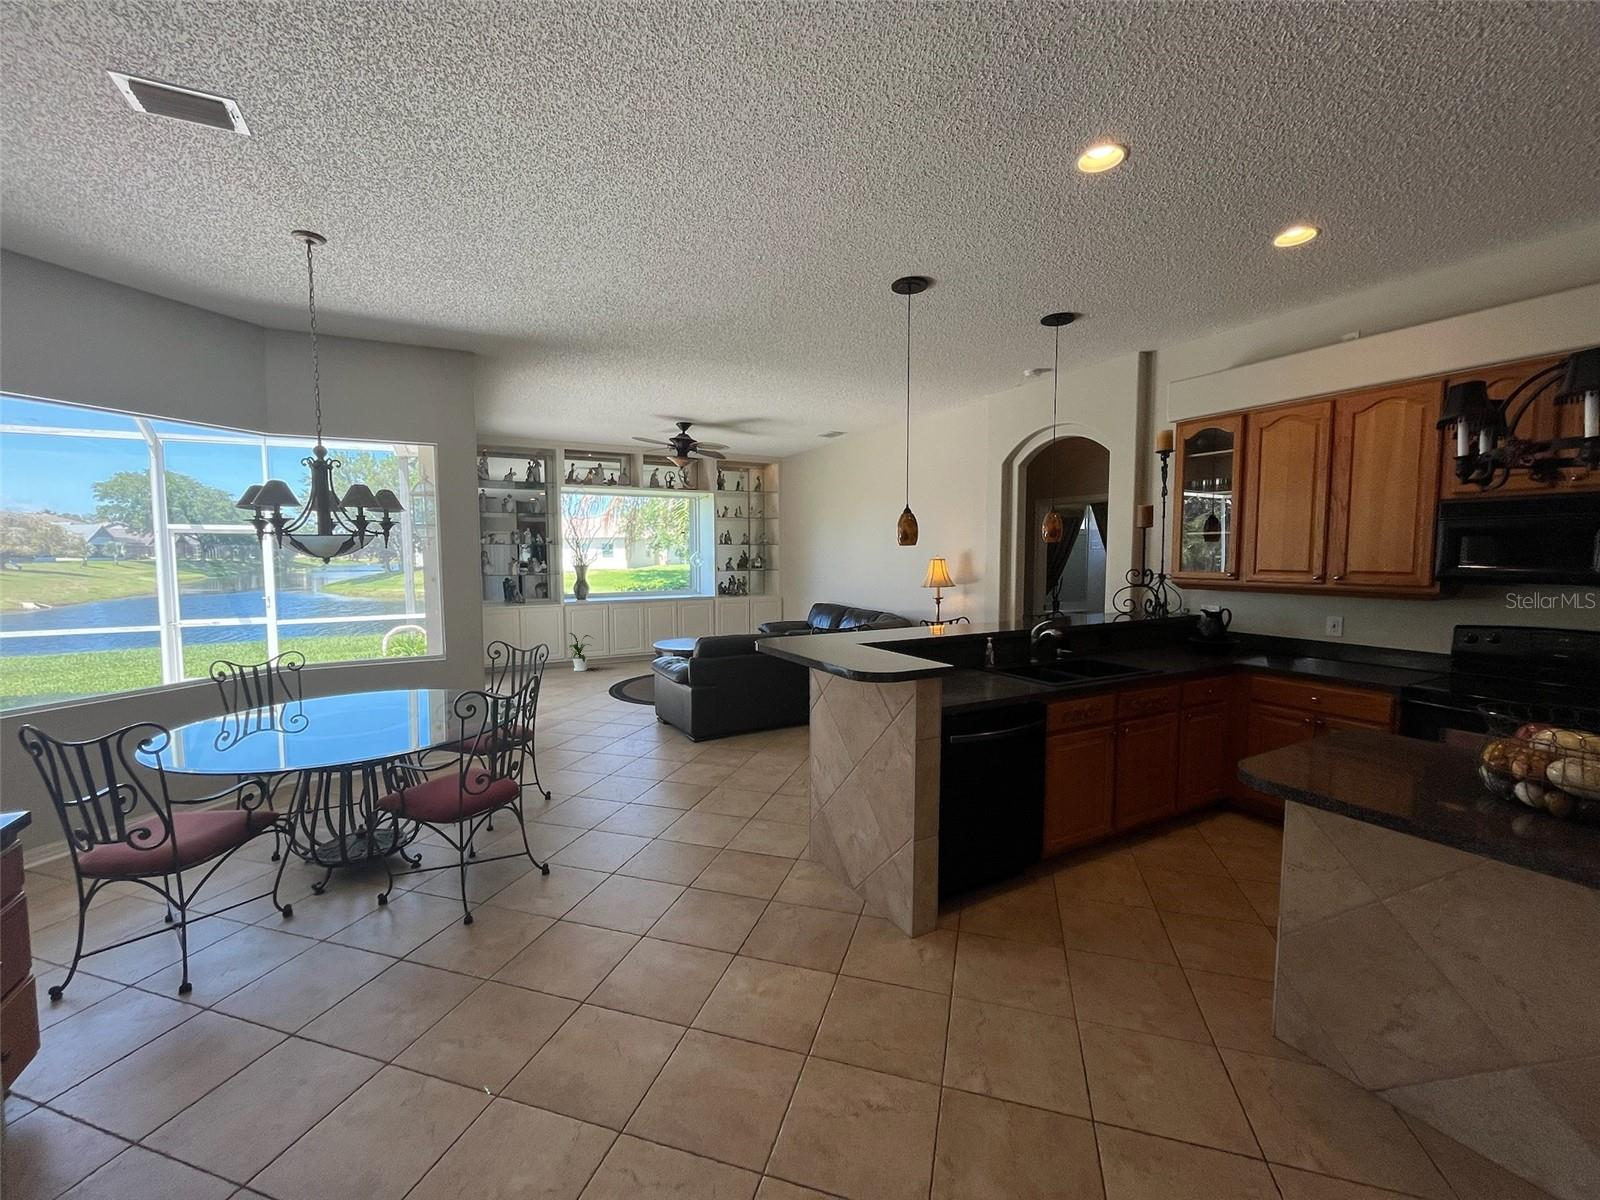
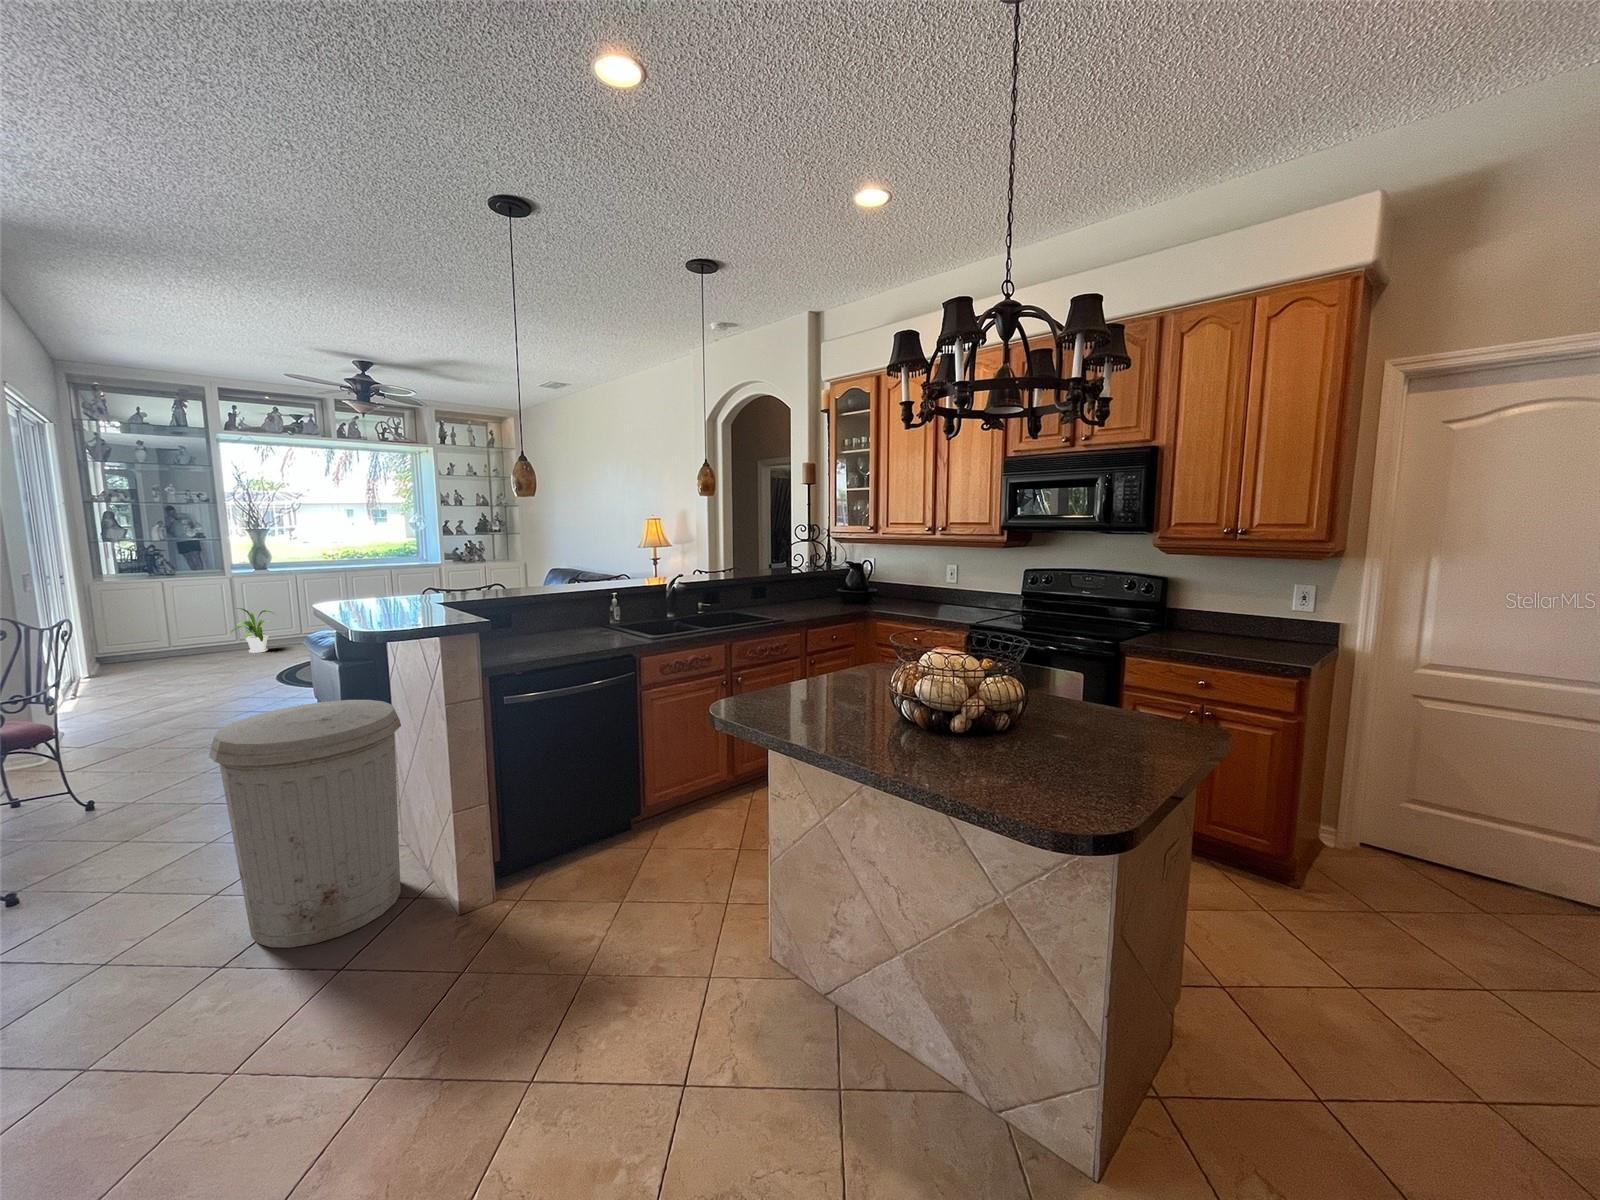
trash can: none [734,725,866,939] -> present [209,700,401,948]

